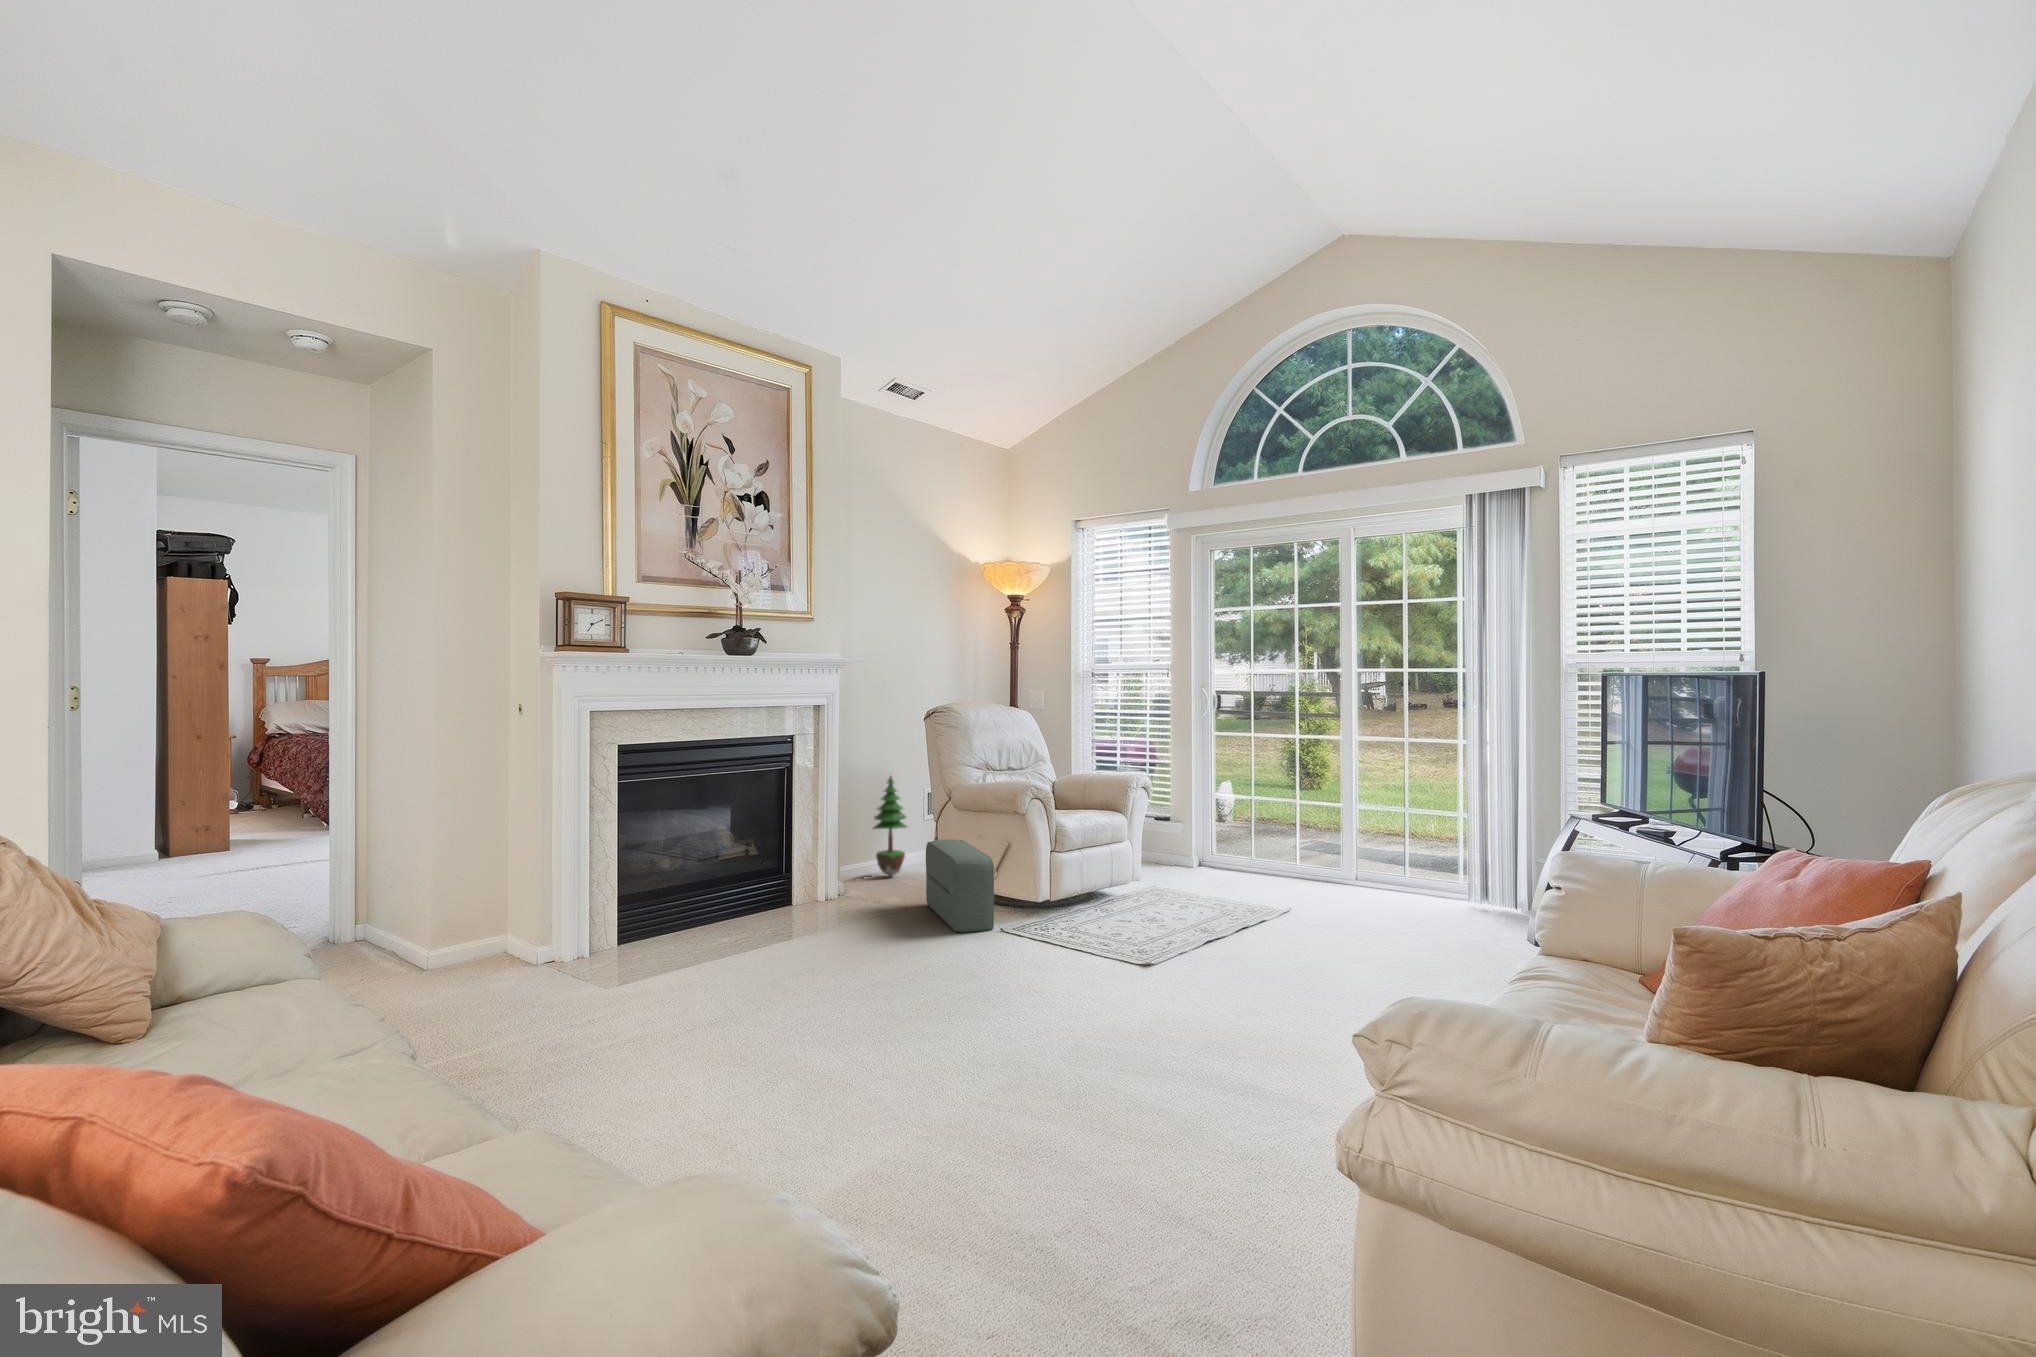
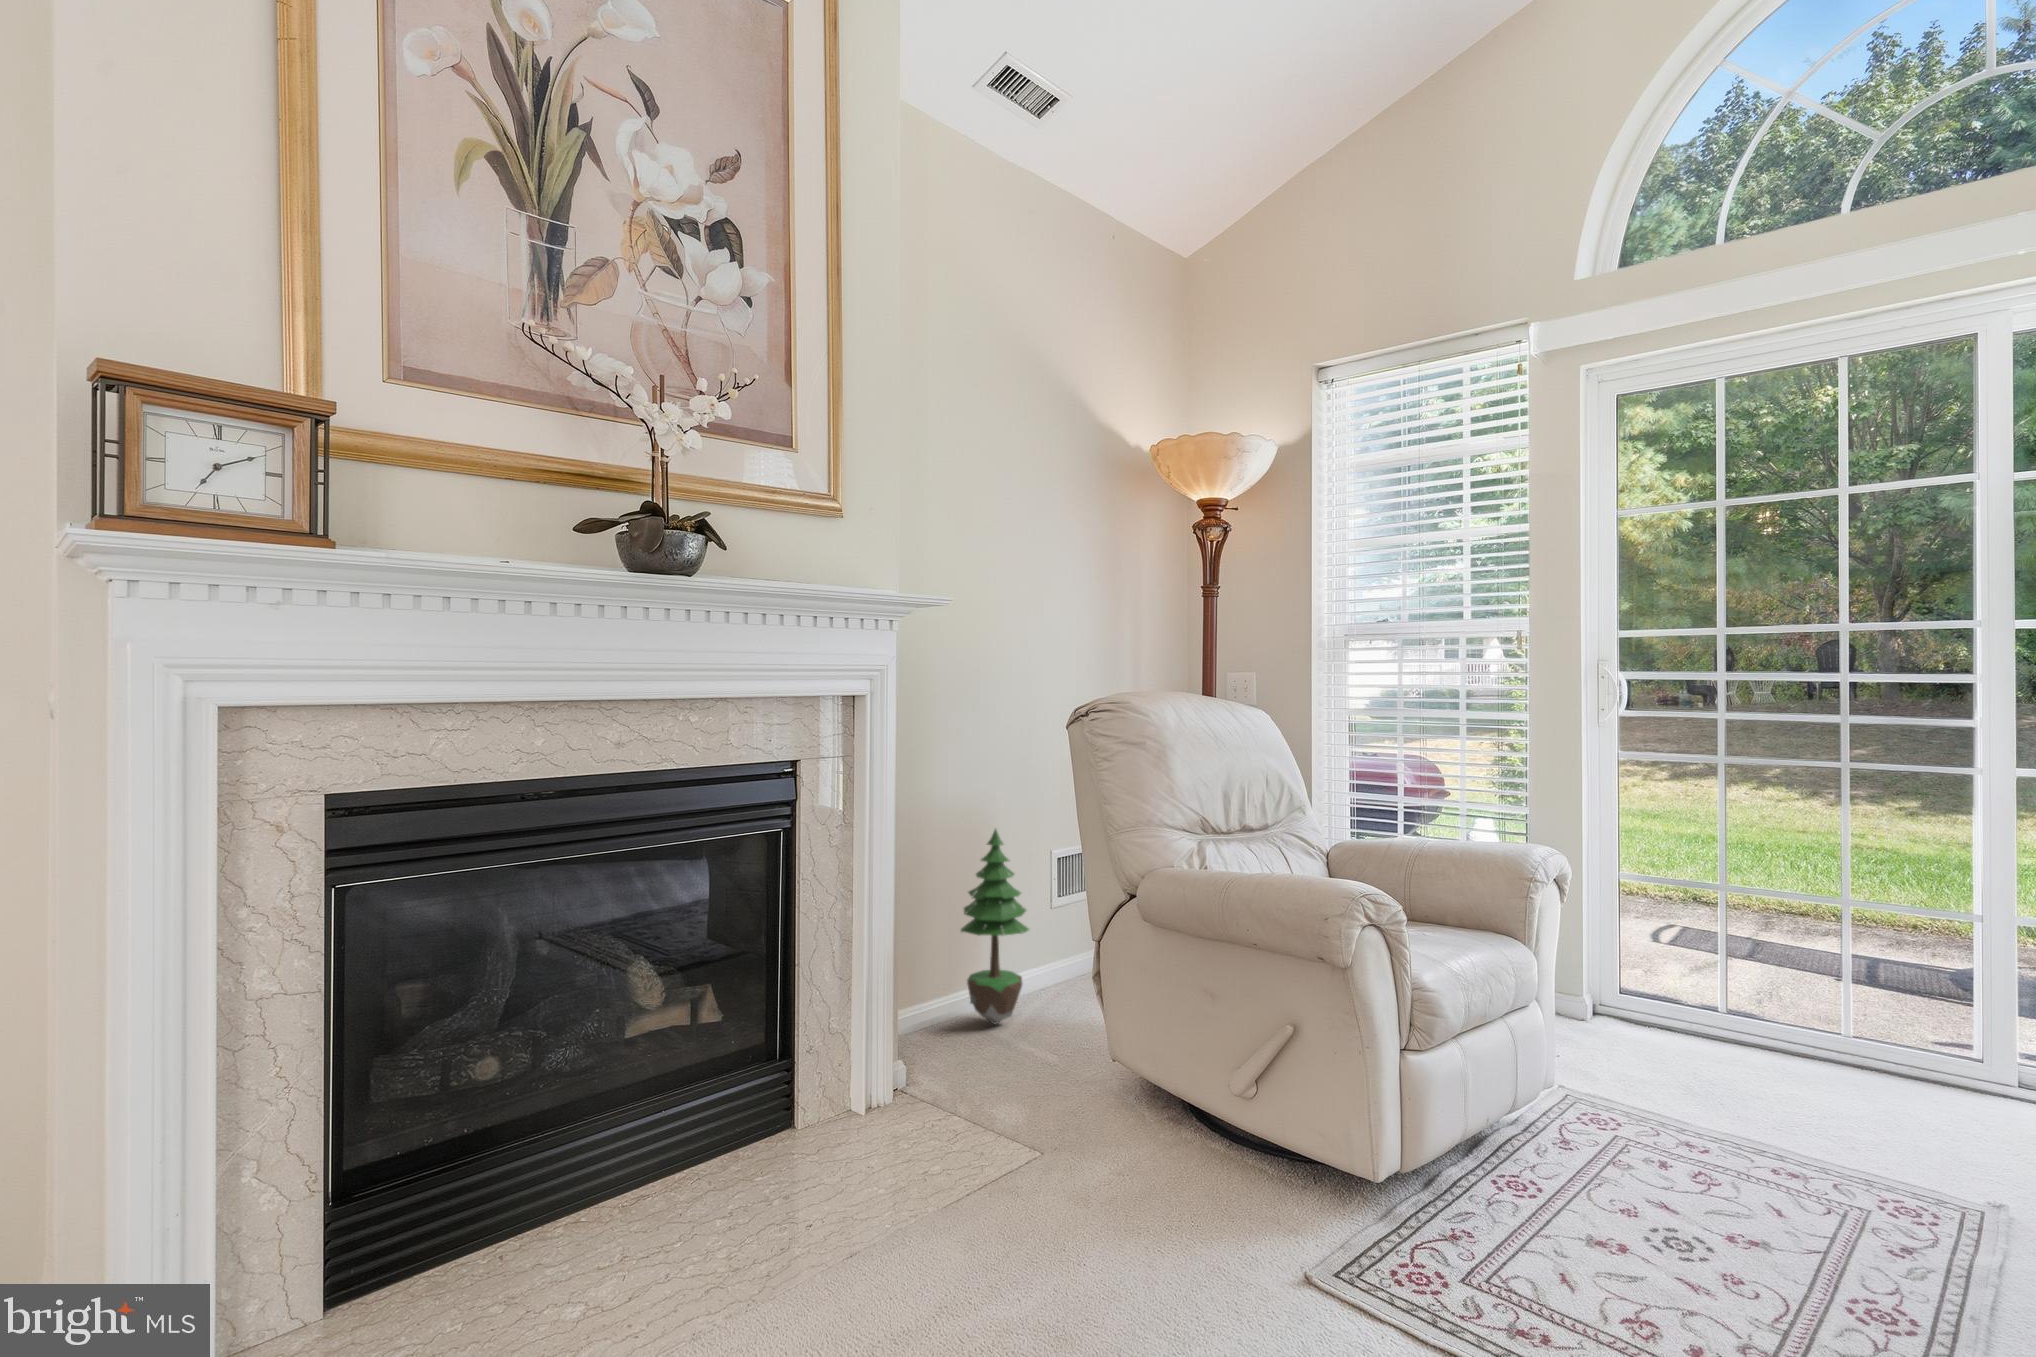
pouf: present [926,839,994,932] -> none [1085,997,1293,1307]

